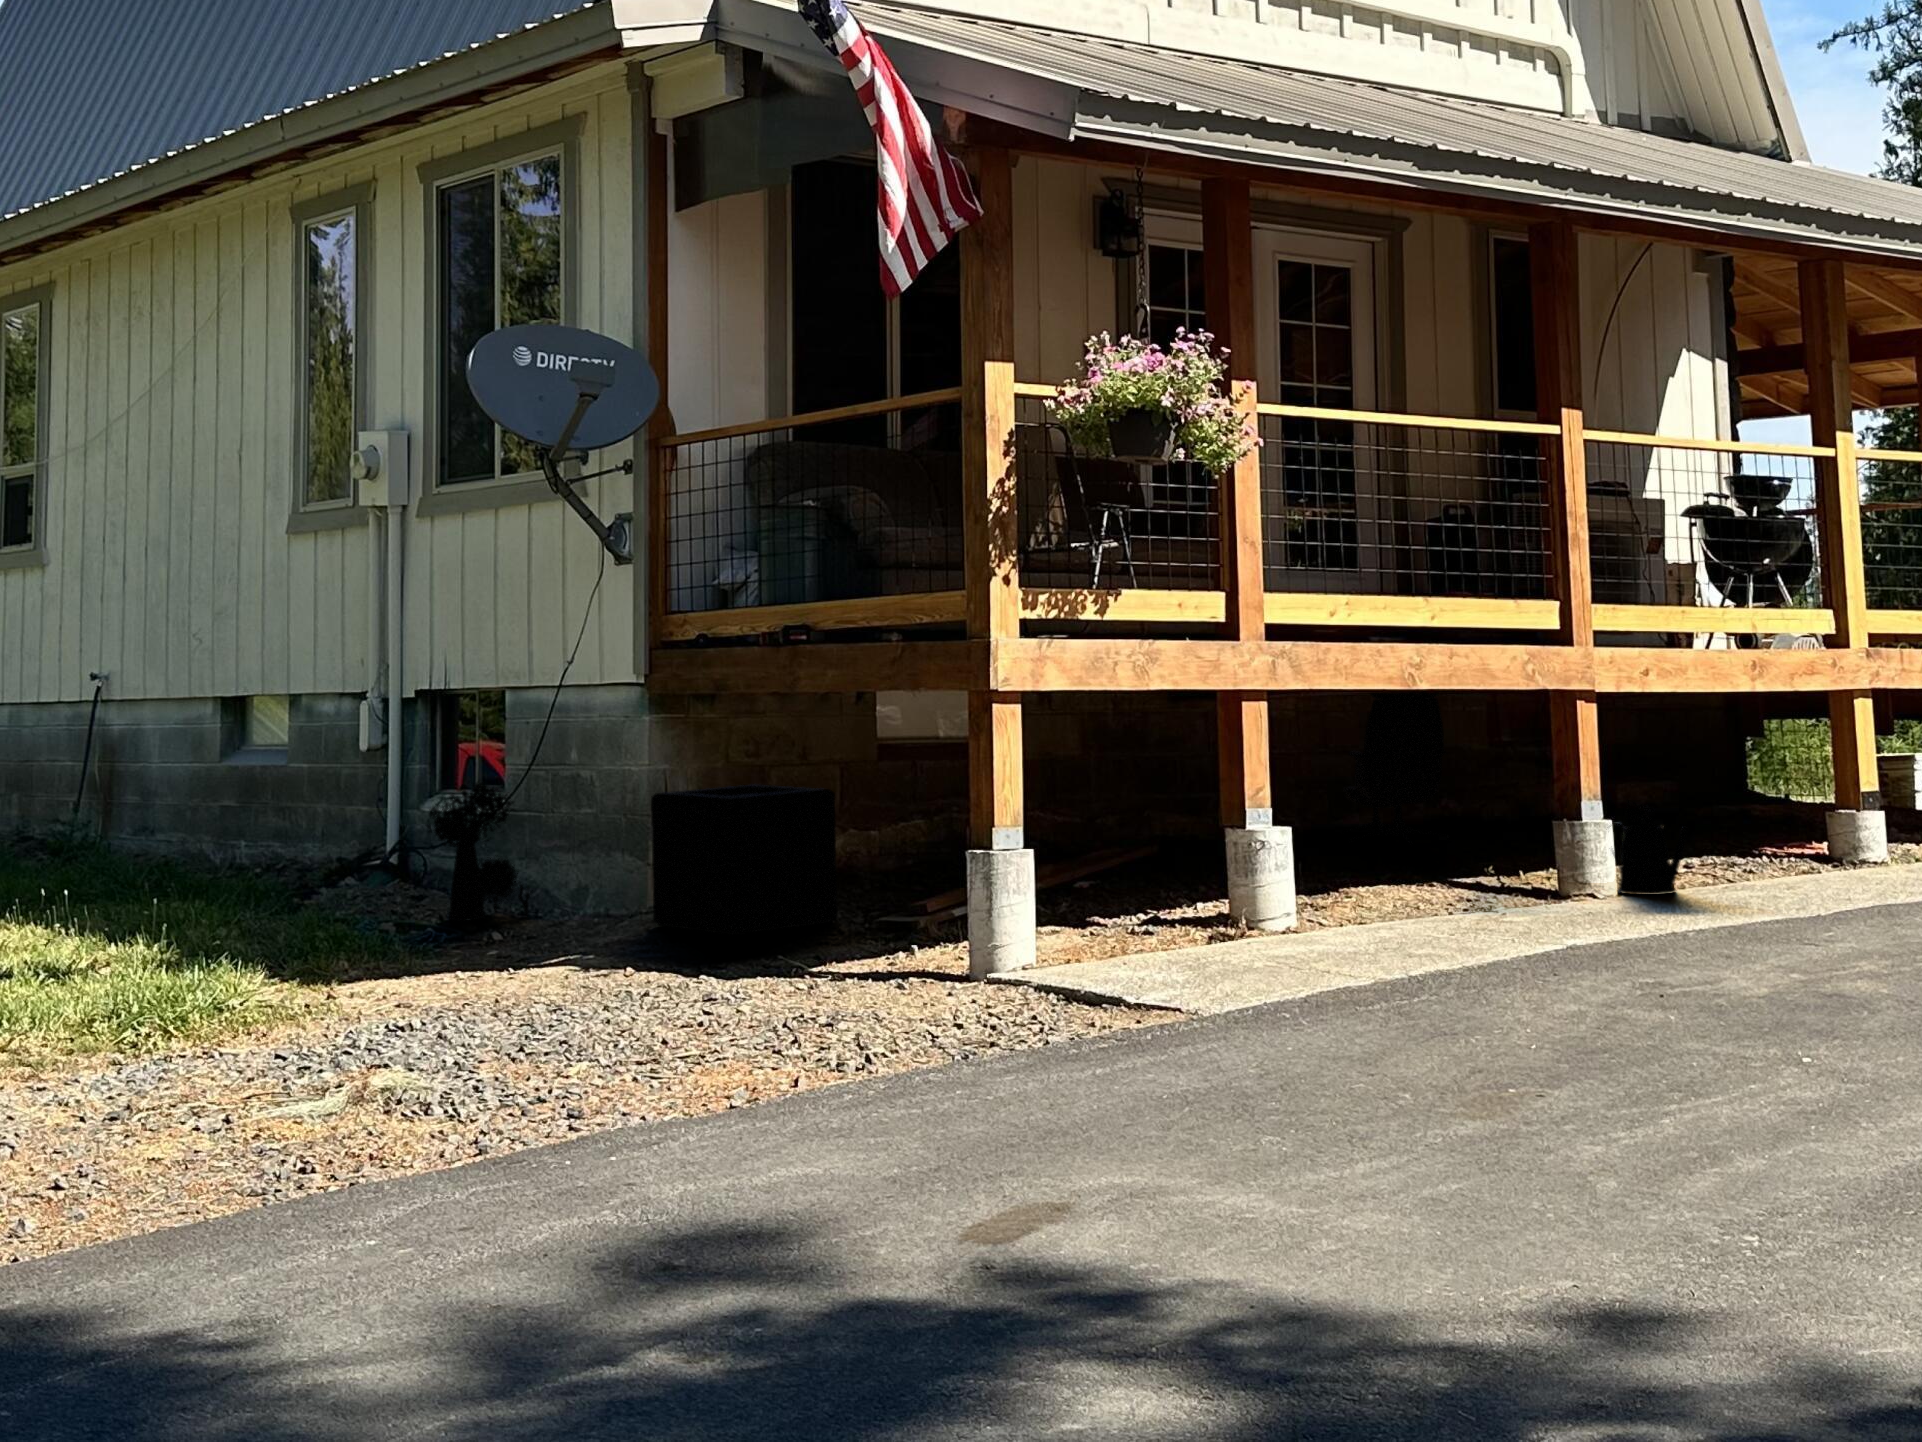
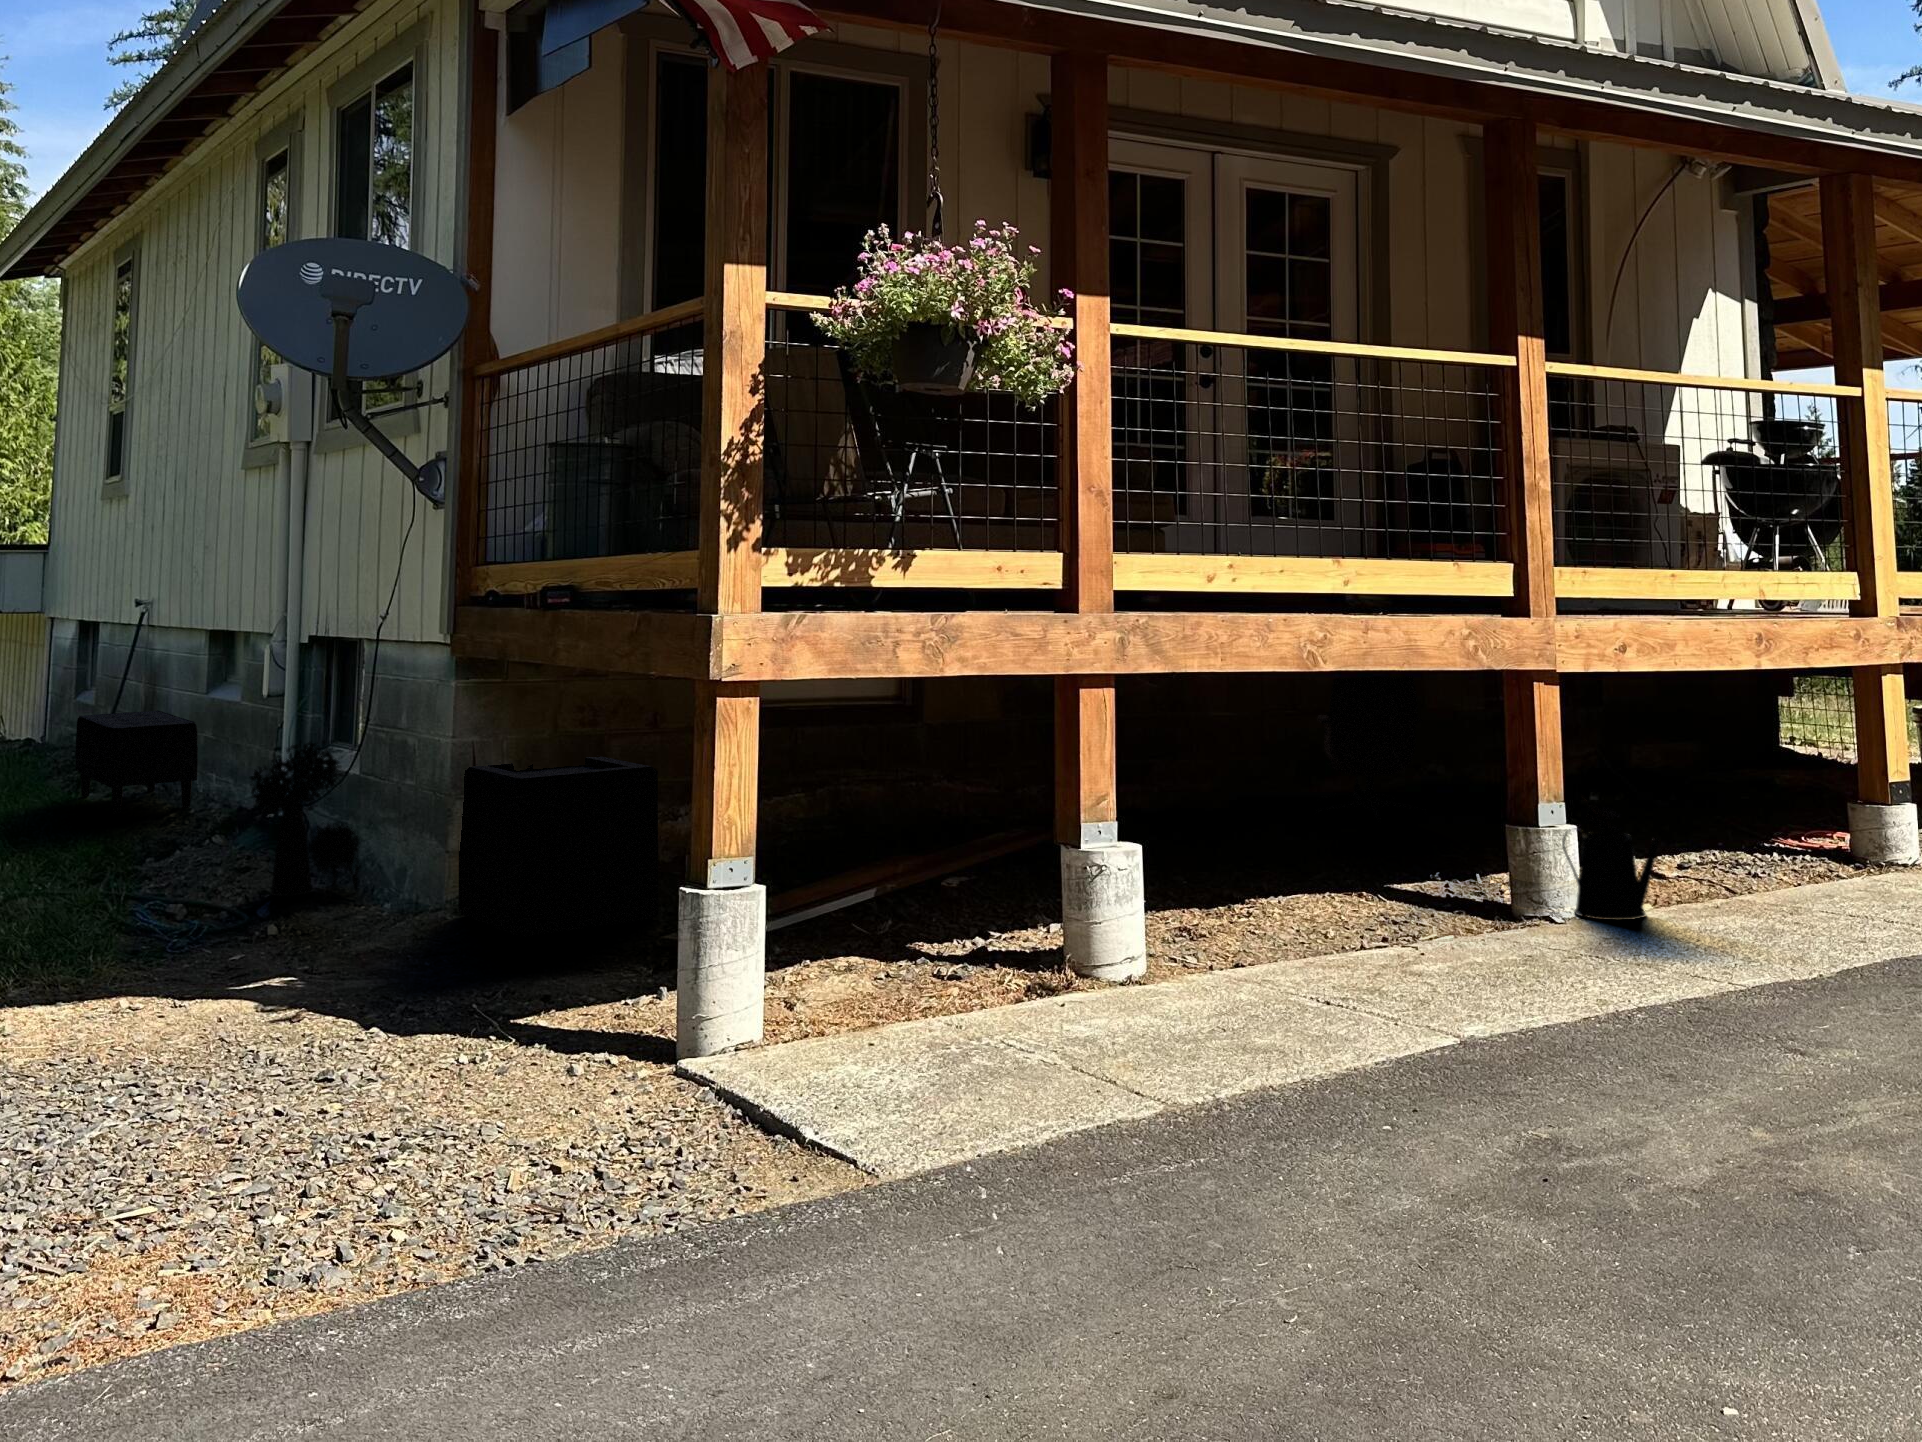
bench: none [86,780,235,877] -> present [76,710,198,814]

